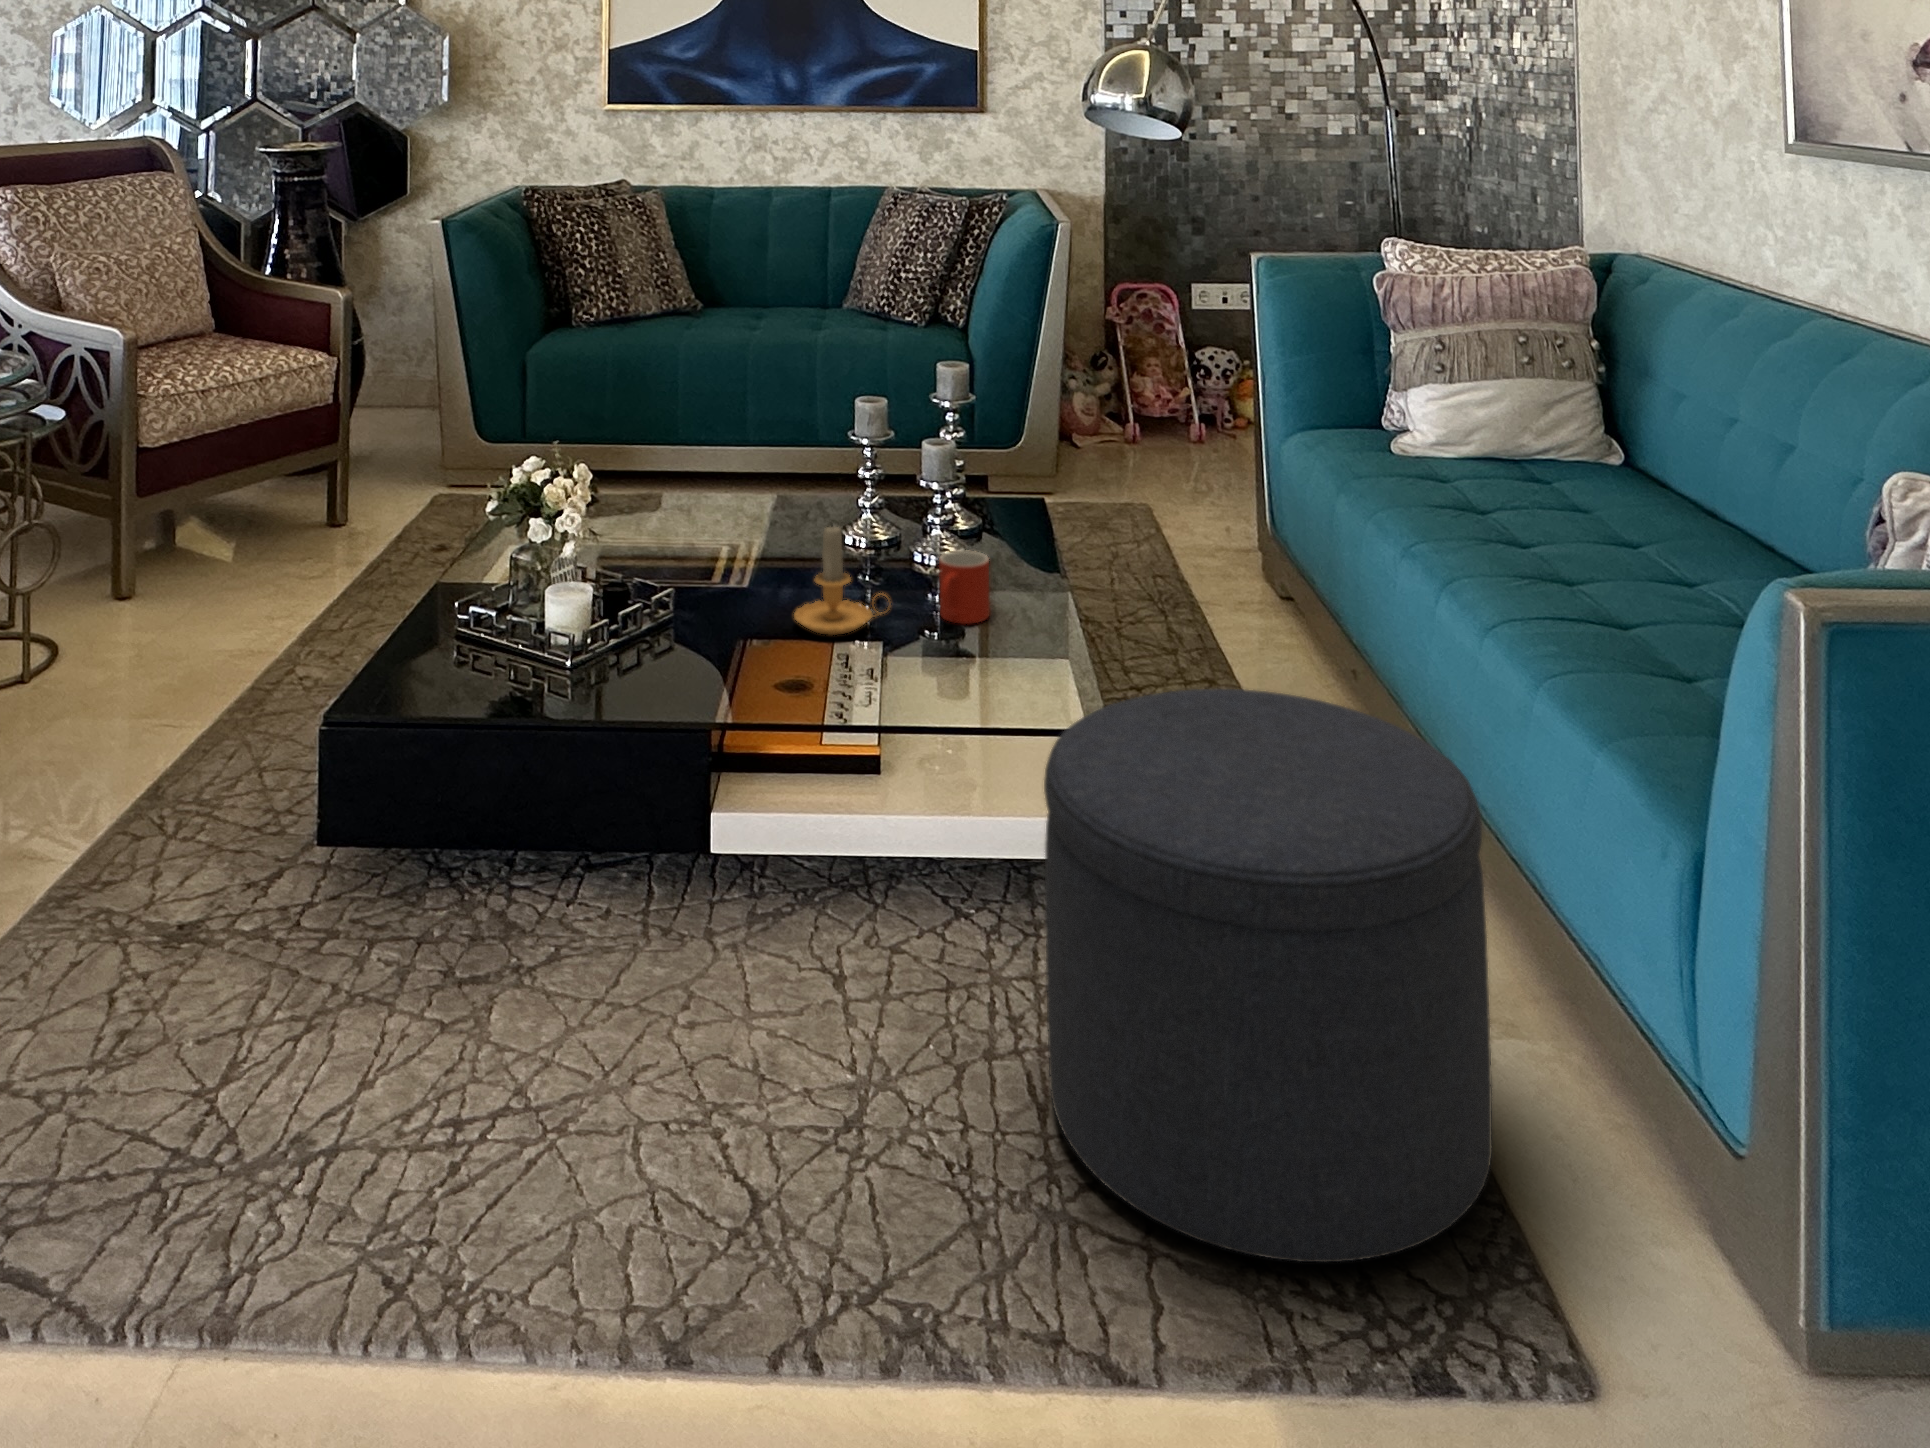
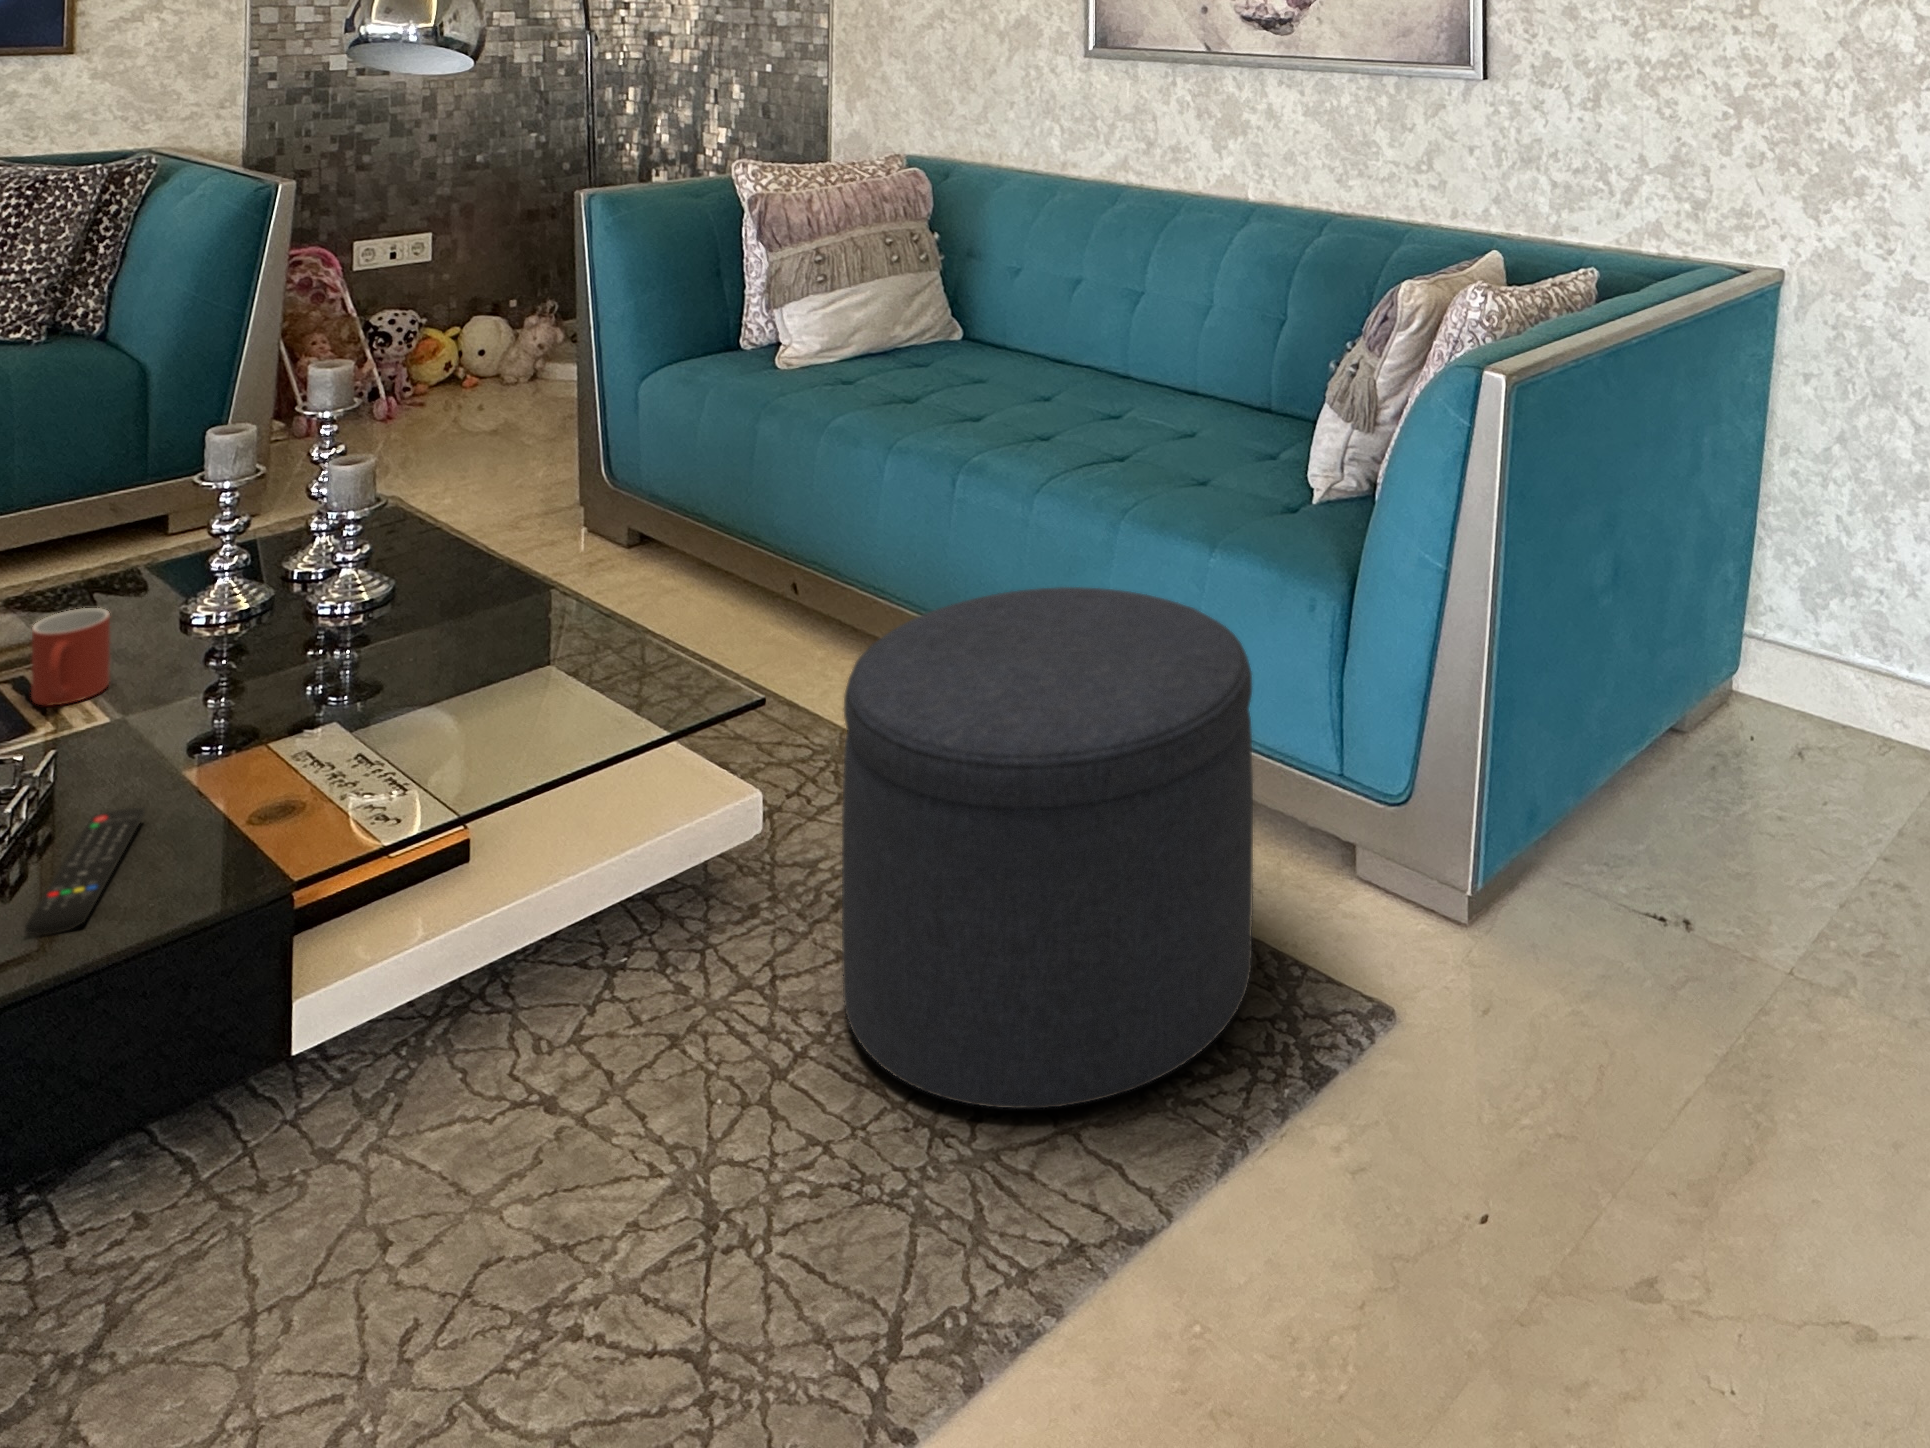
candle: present [794,526,882,635] -> none [266,586,404,733]
mug: present [939,550,990,624] -> present [31,608,110,706]
remote control: none [567,636,684,698] -> present [25,808,145,935]

